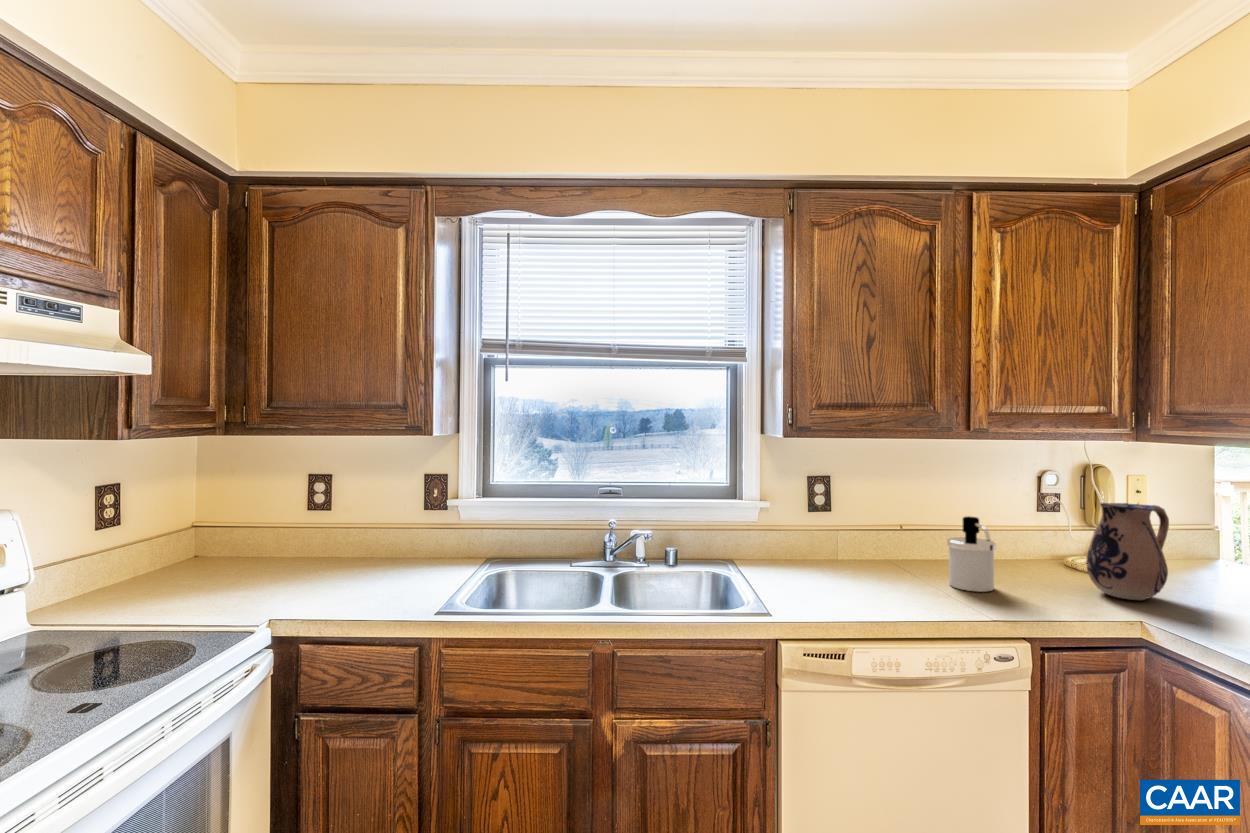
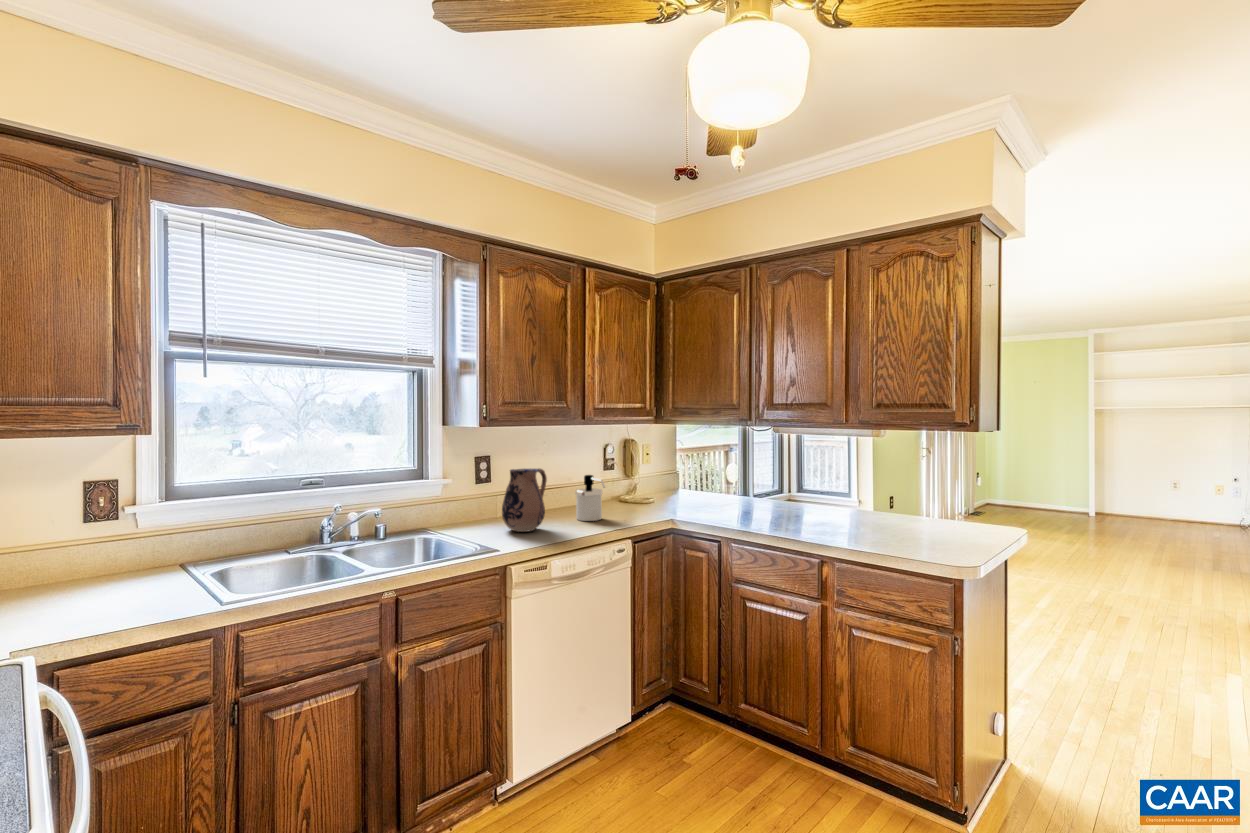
ceramic pitcher: present [1086,503,1169,600] -> present [502,469,547,532]

